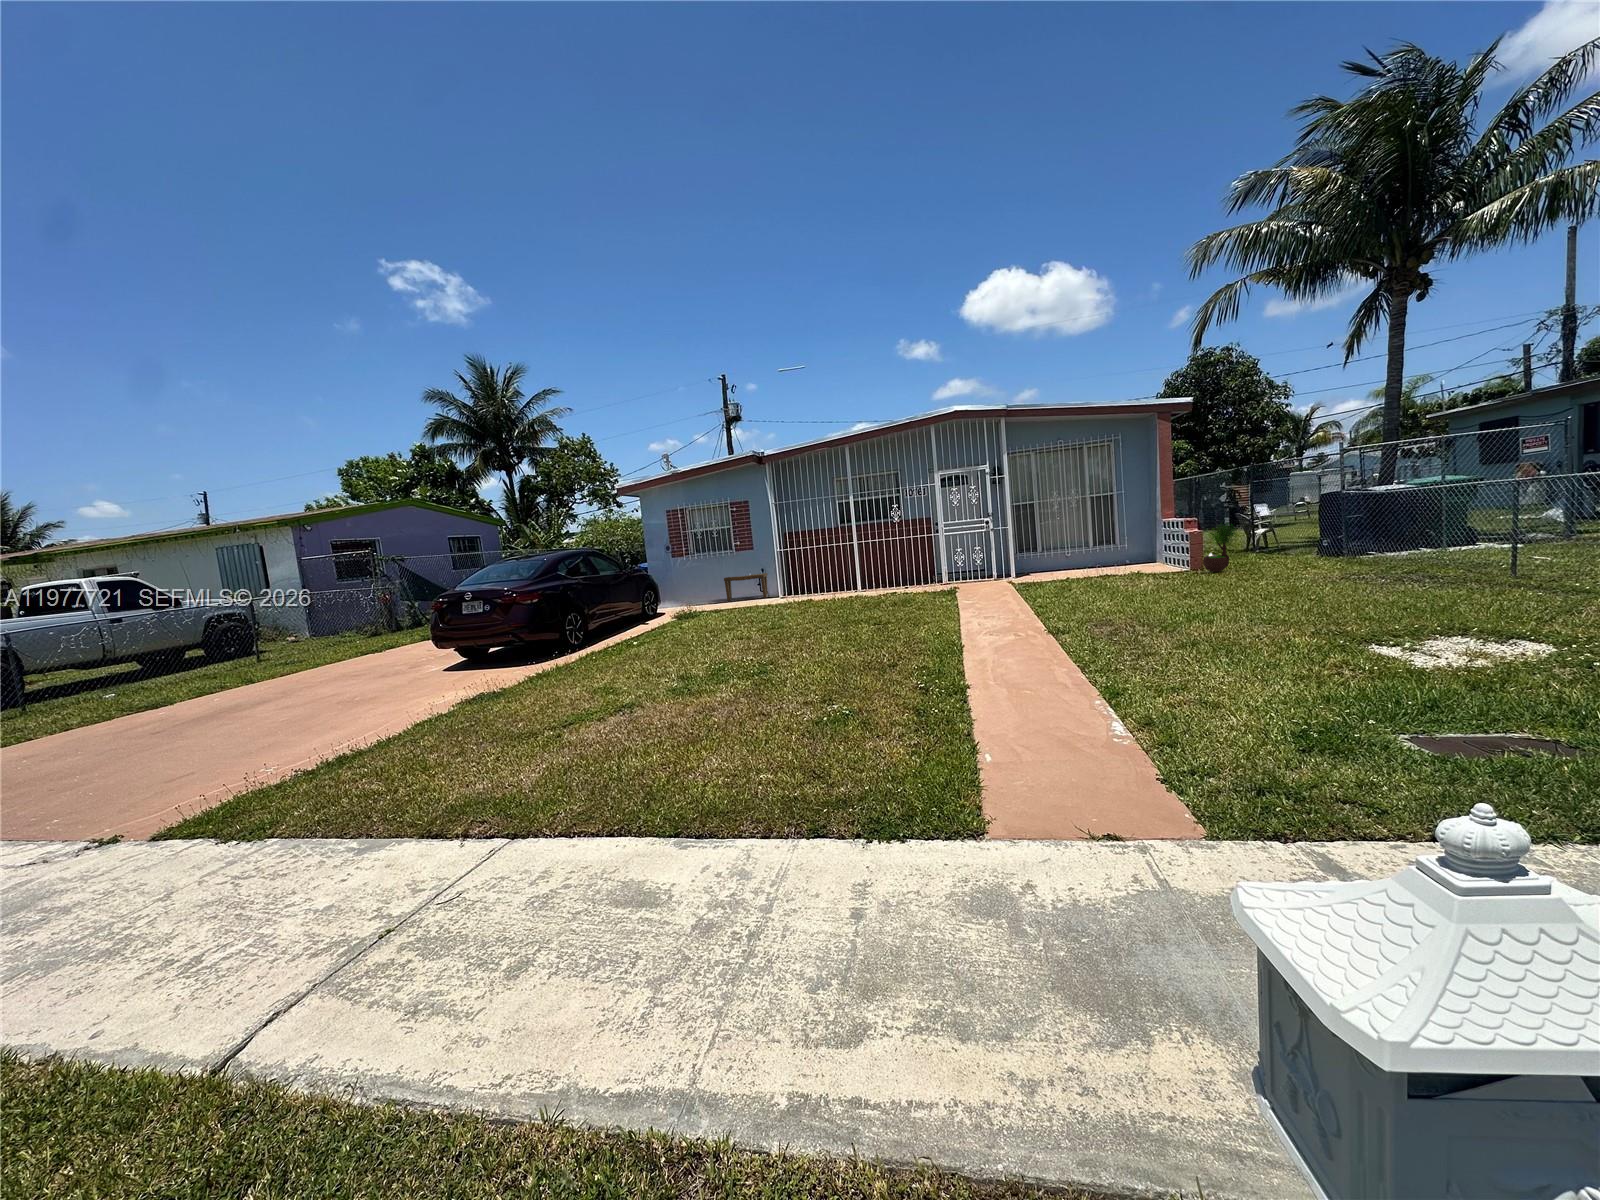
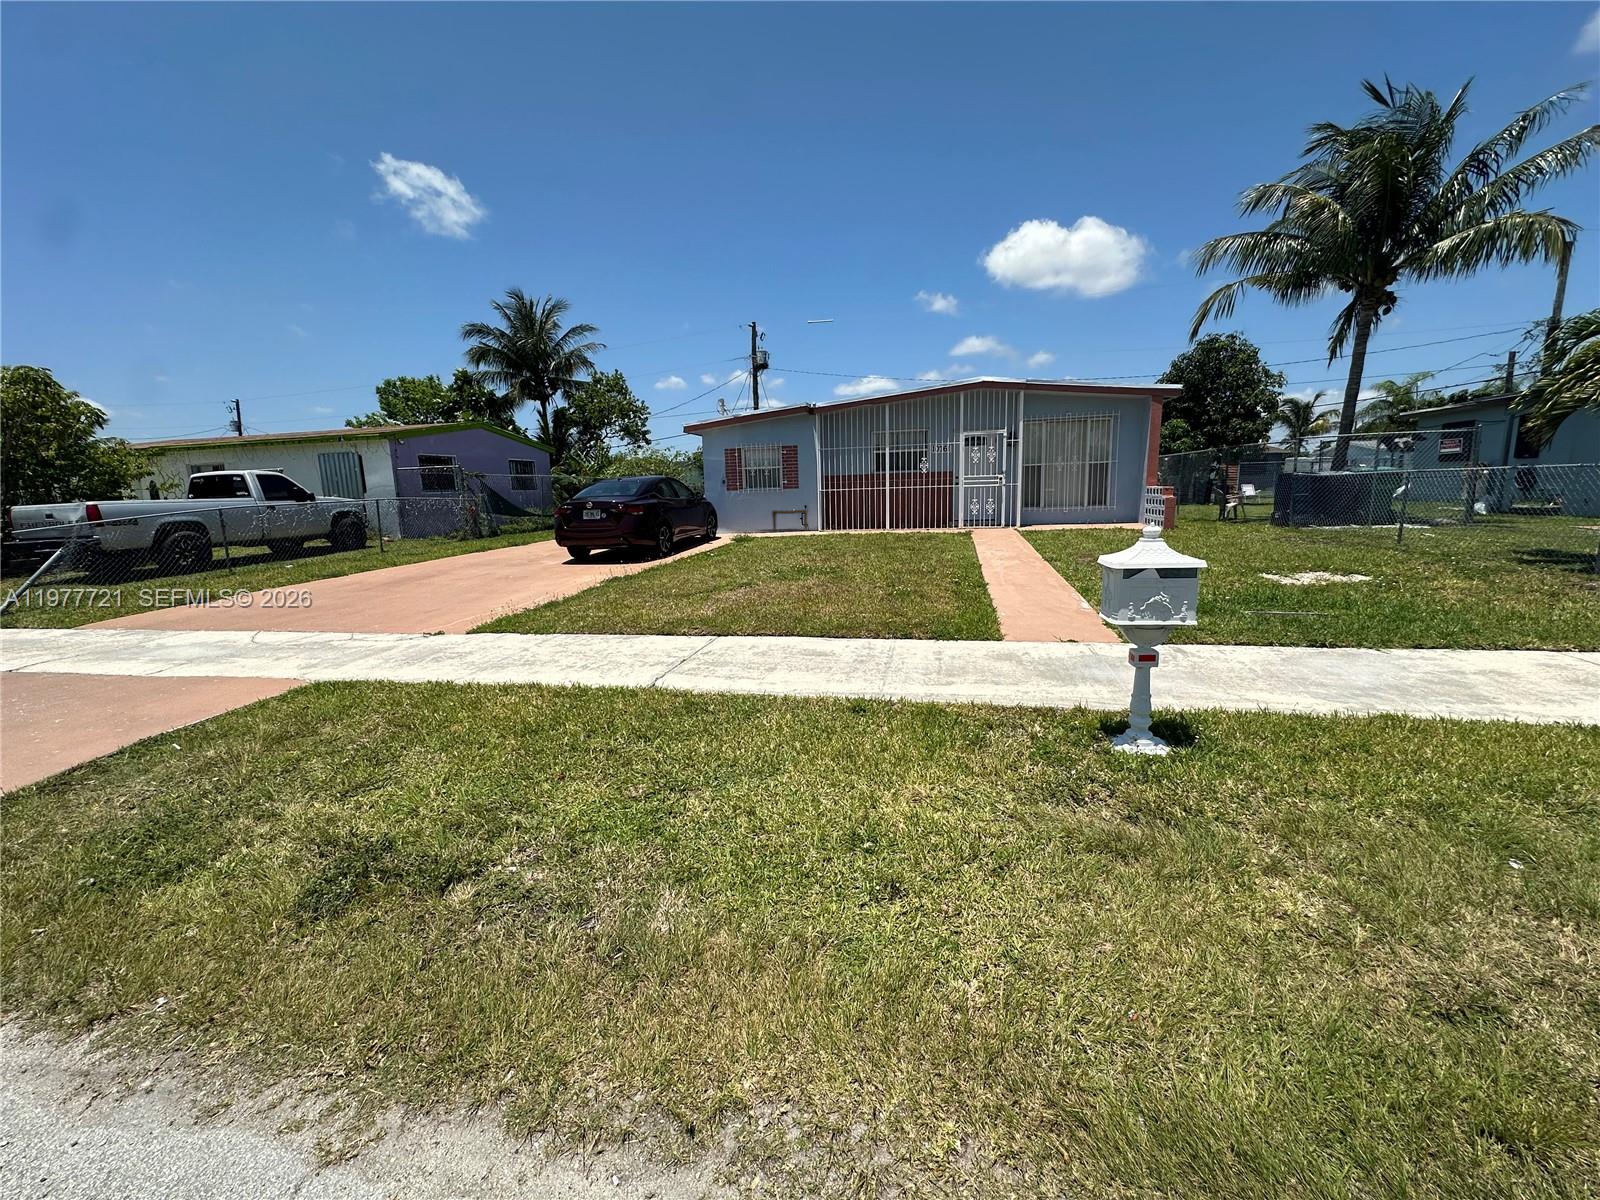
potted tree: present [1203,524,1236,572] -> none [1175,489,1204,531]

